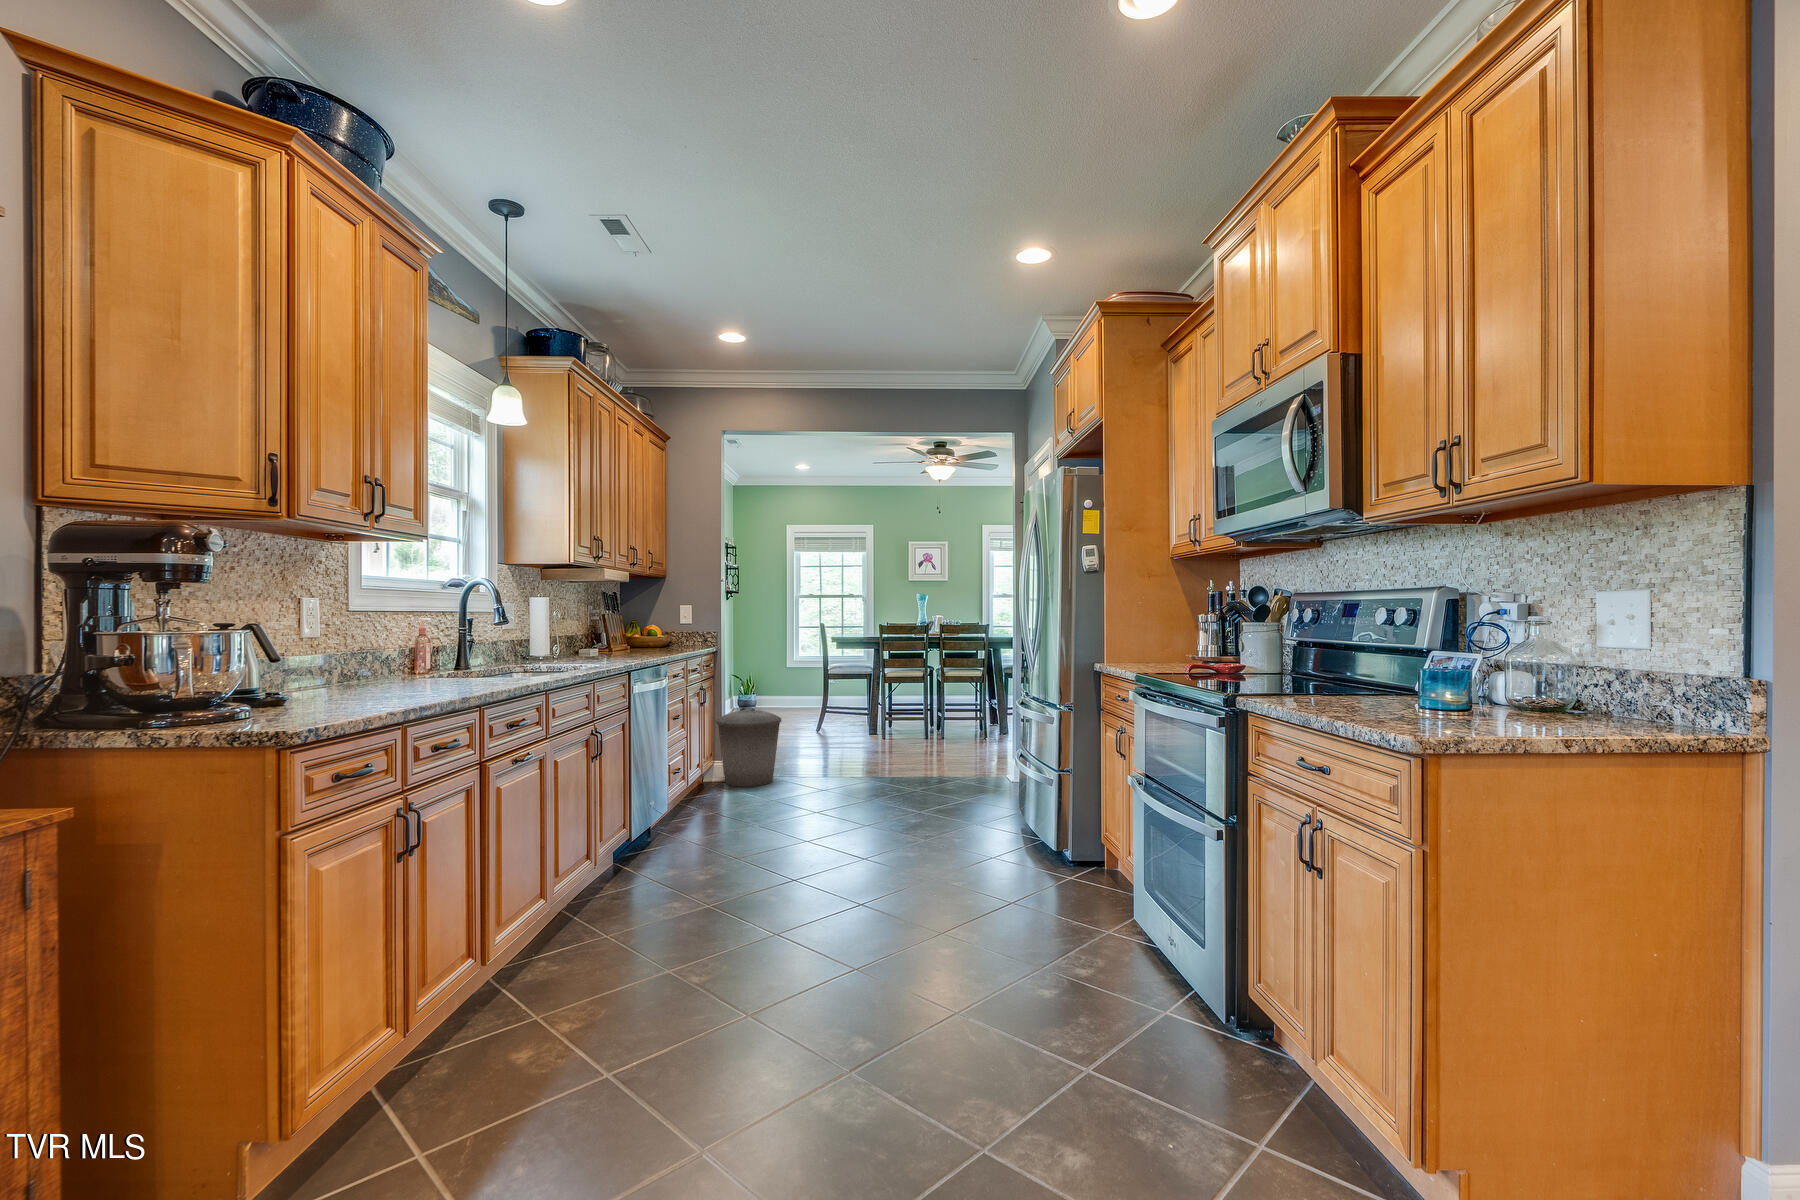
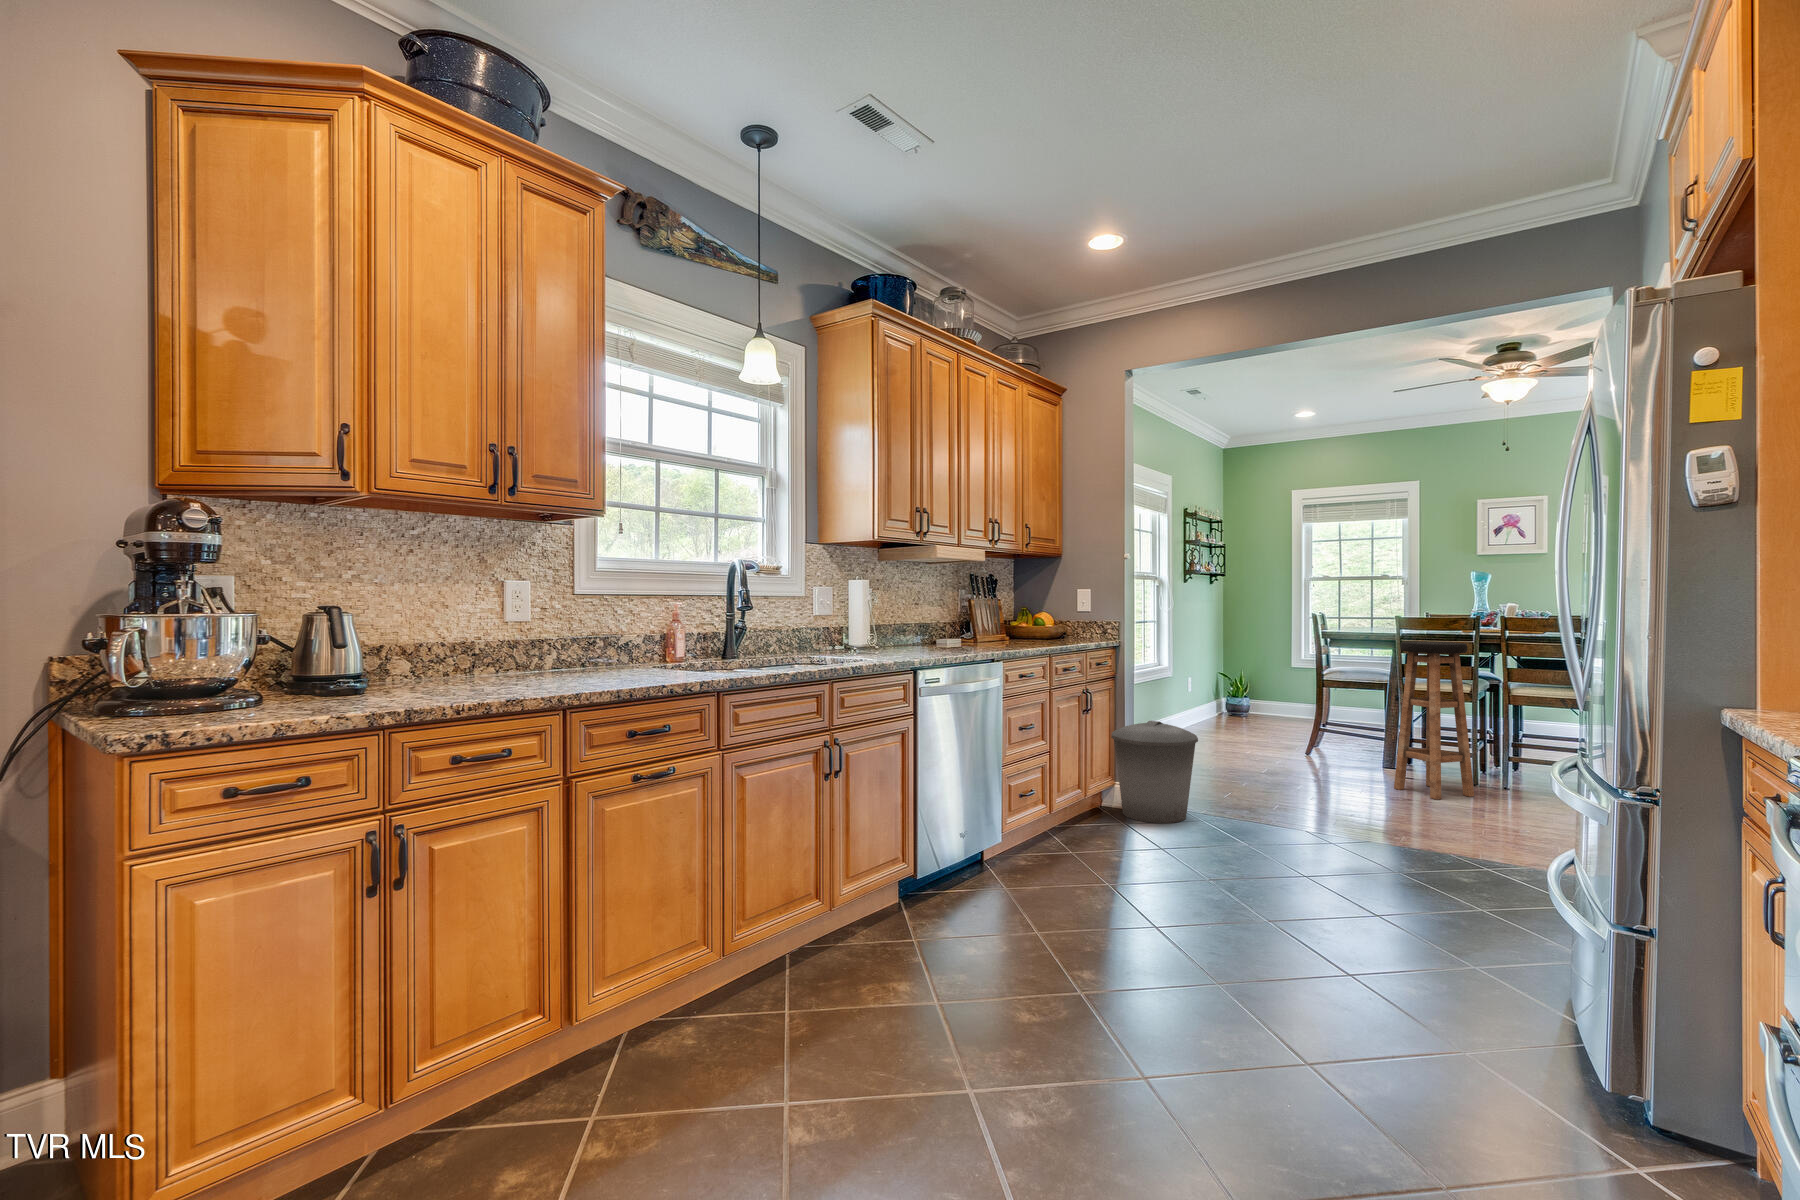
bar stool: none [885,642,930,749] -> present [1394,641,1474,800]

